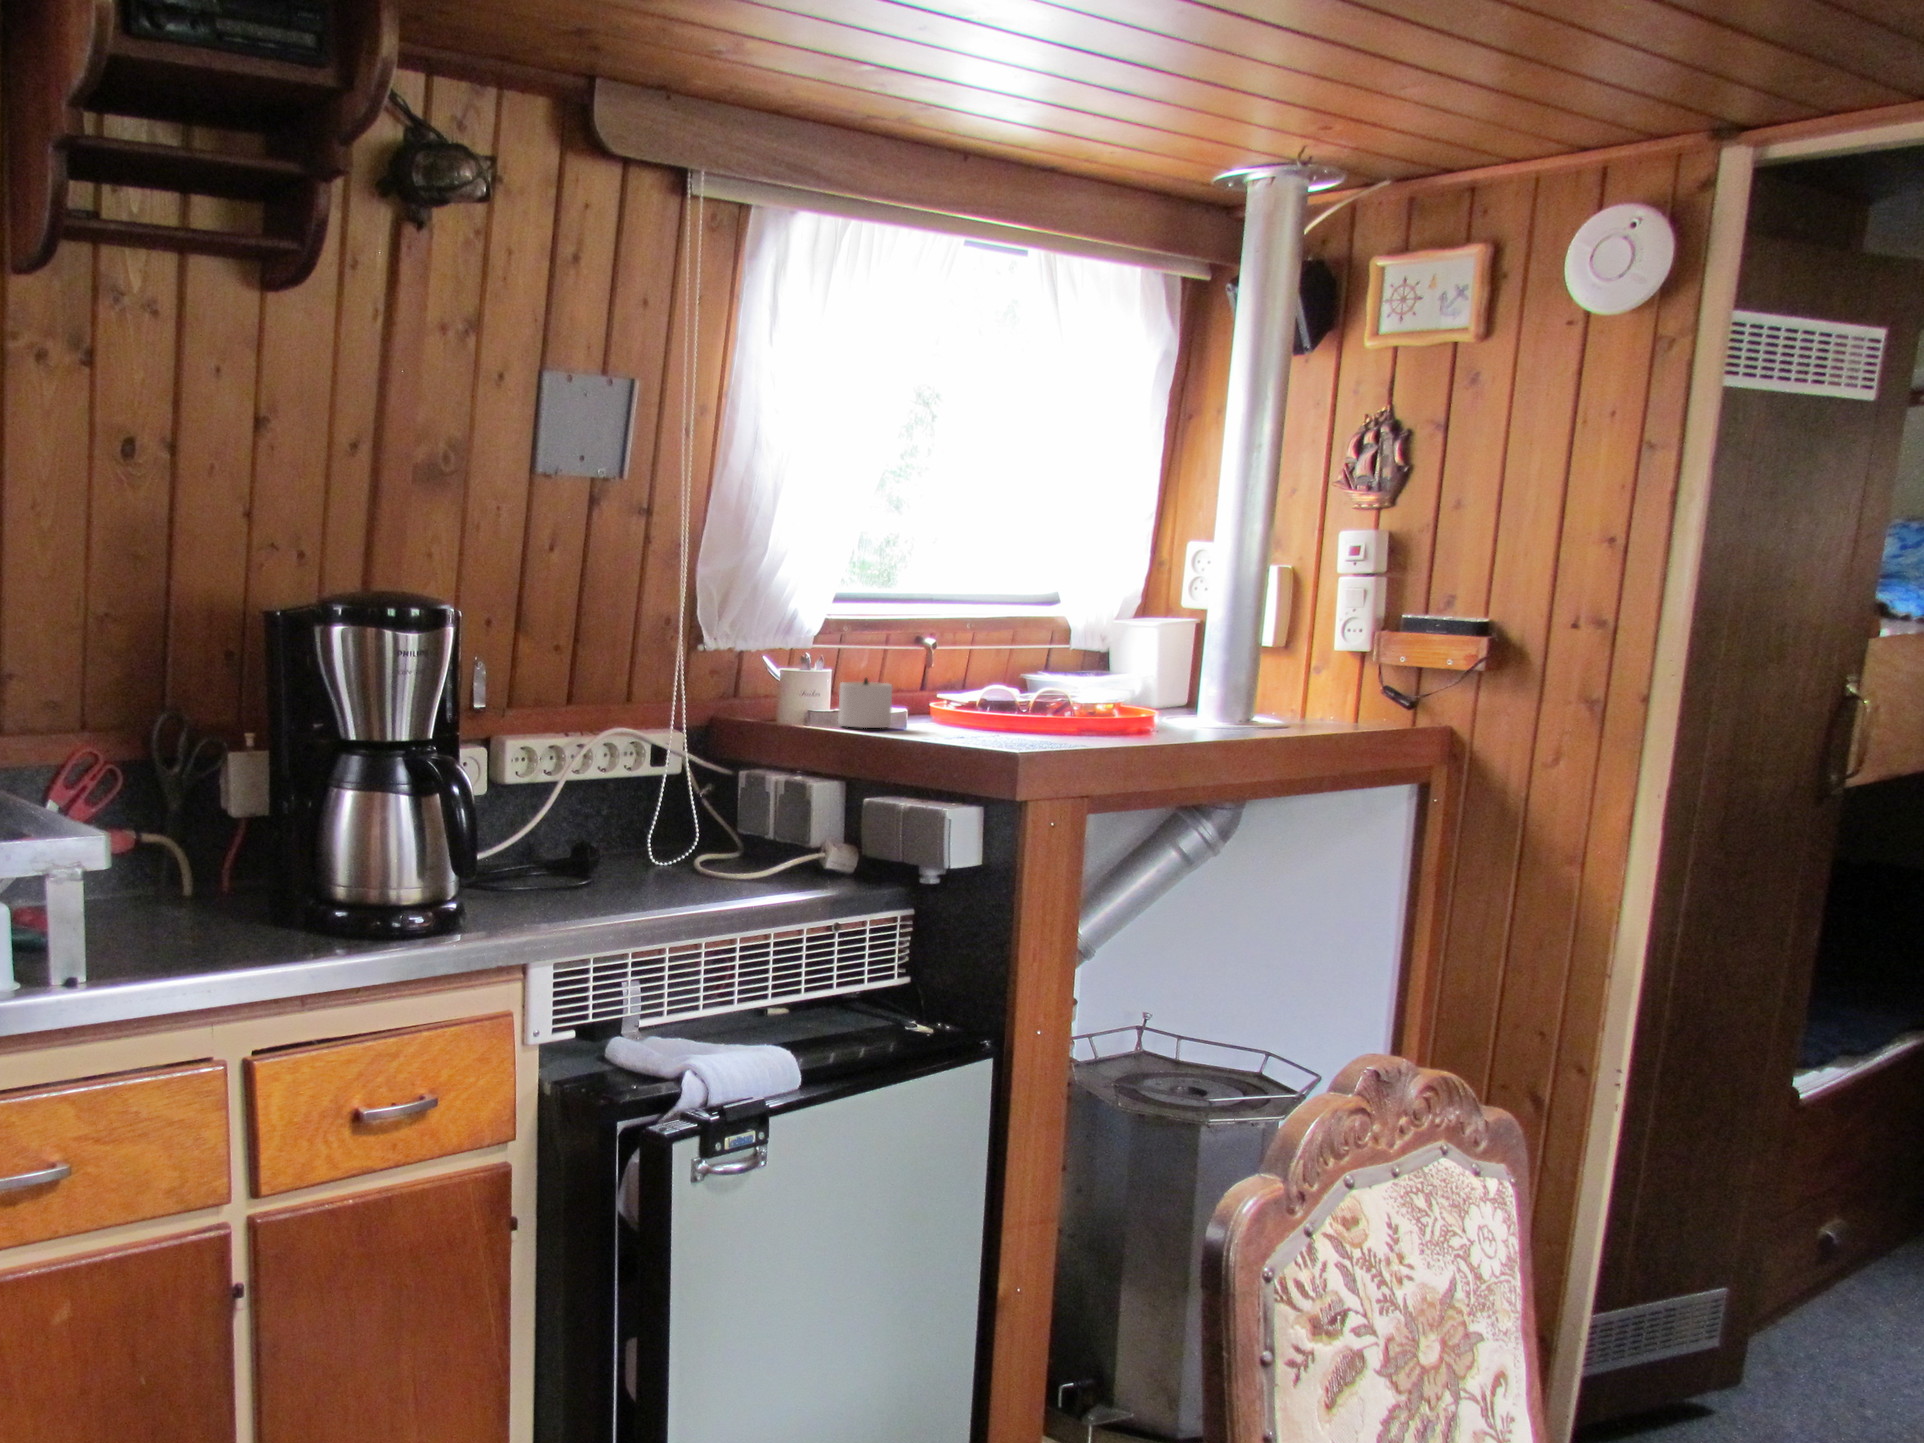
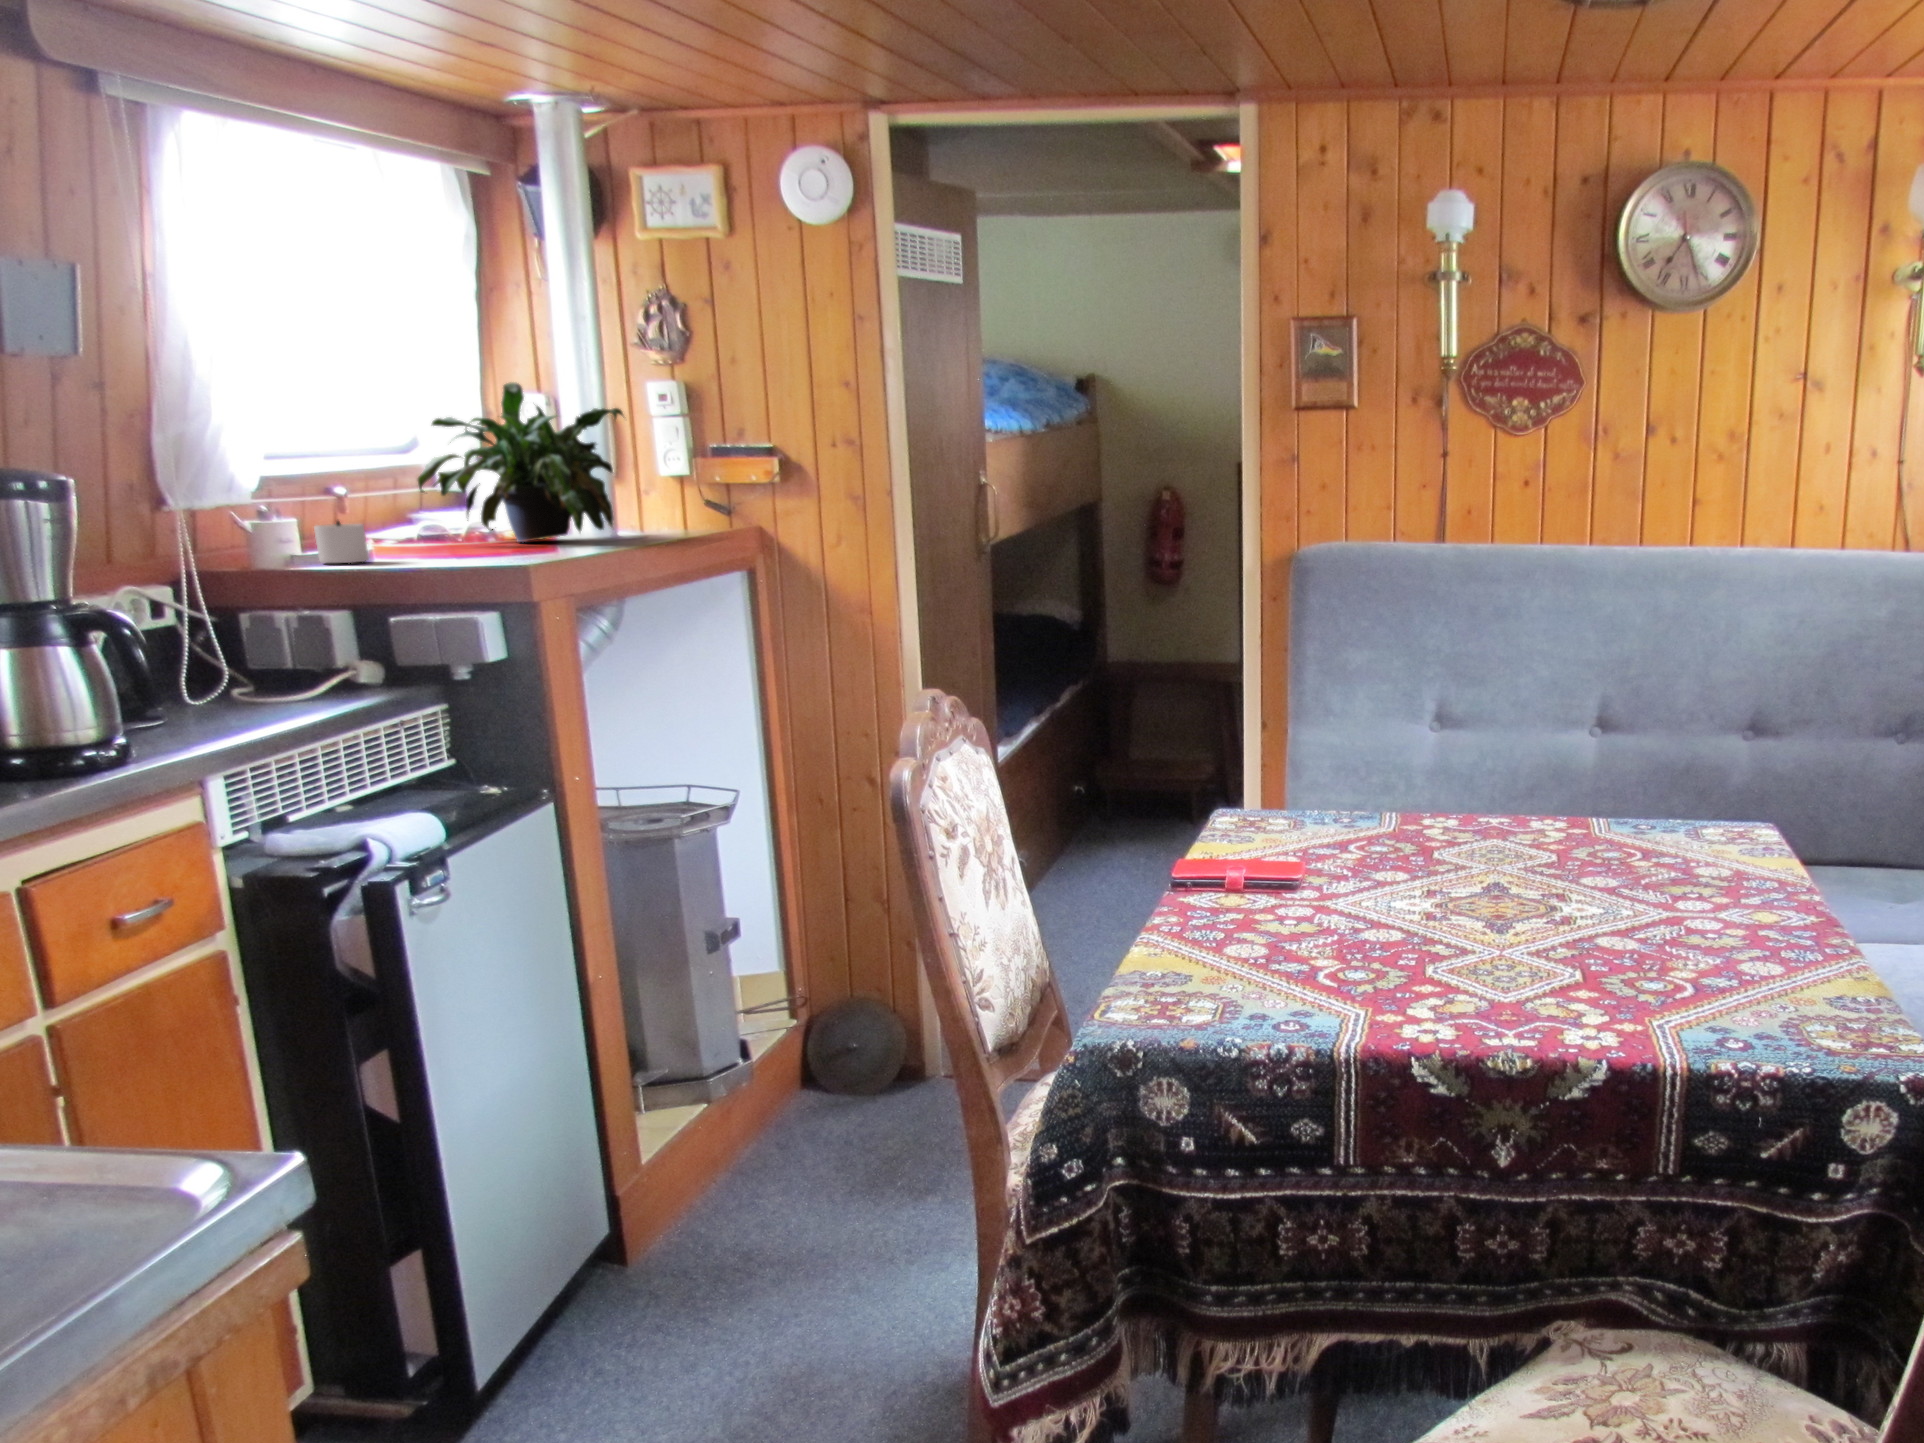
potted plant: none [995,525,1263,718] -> present [418,382,623,542]

